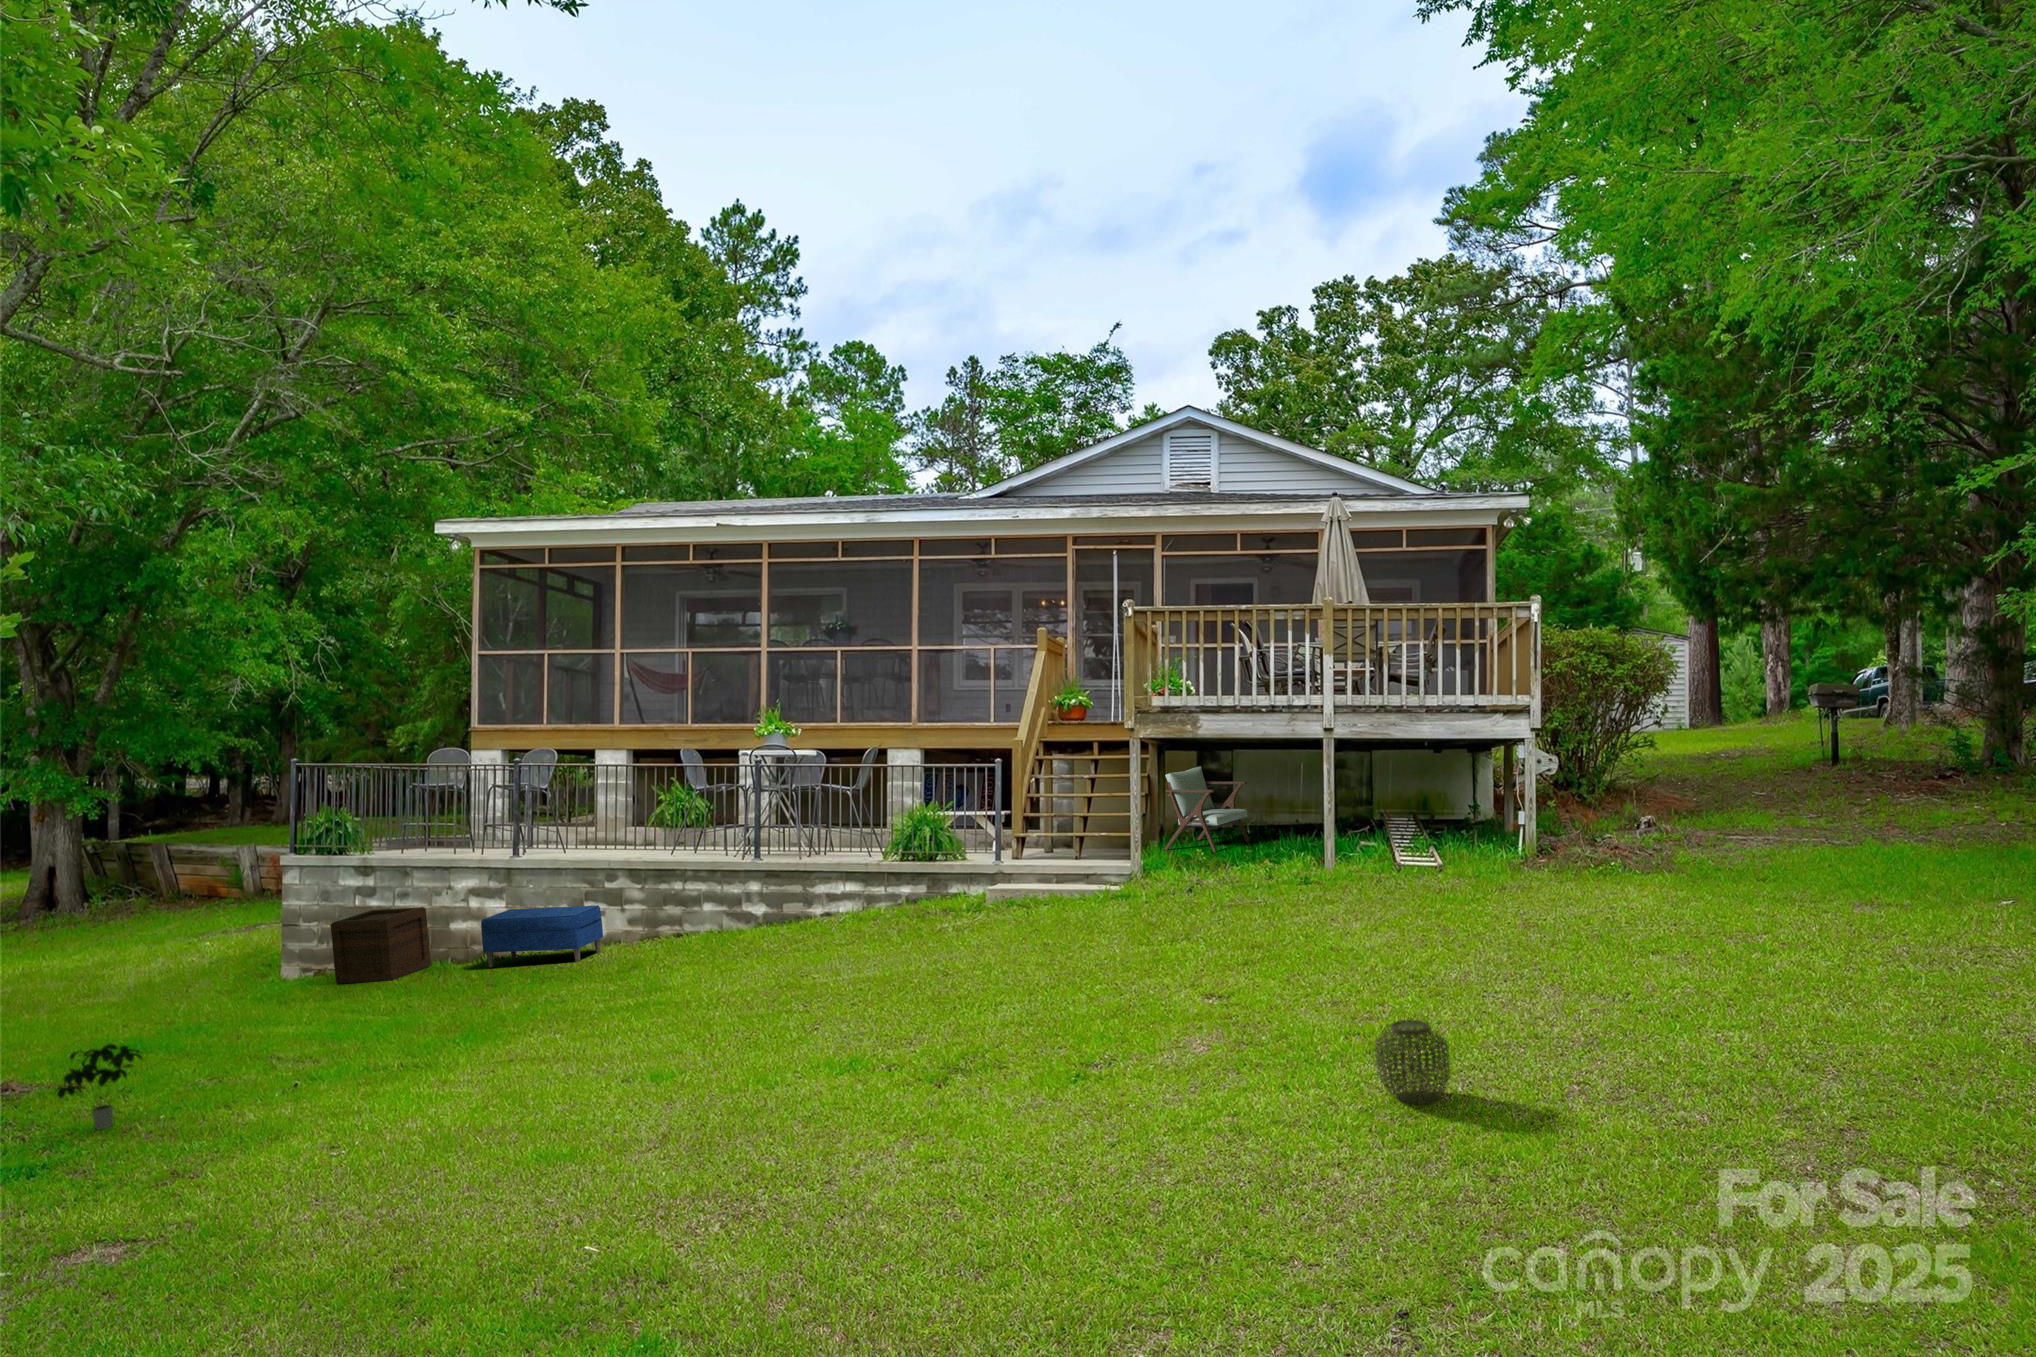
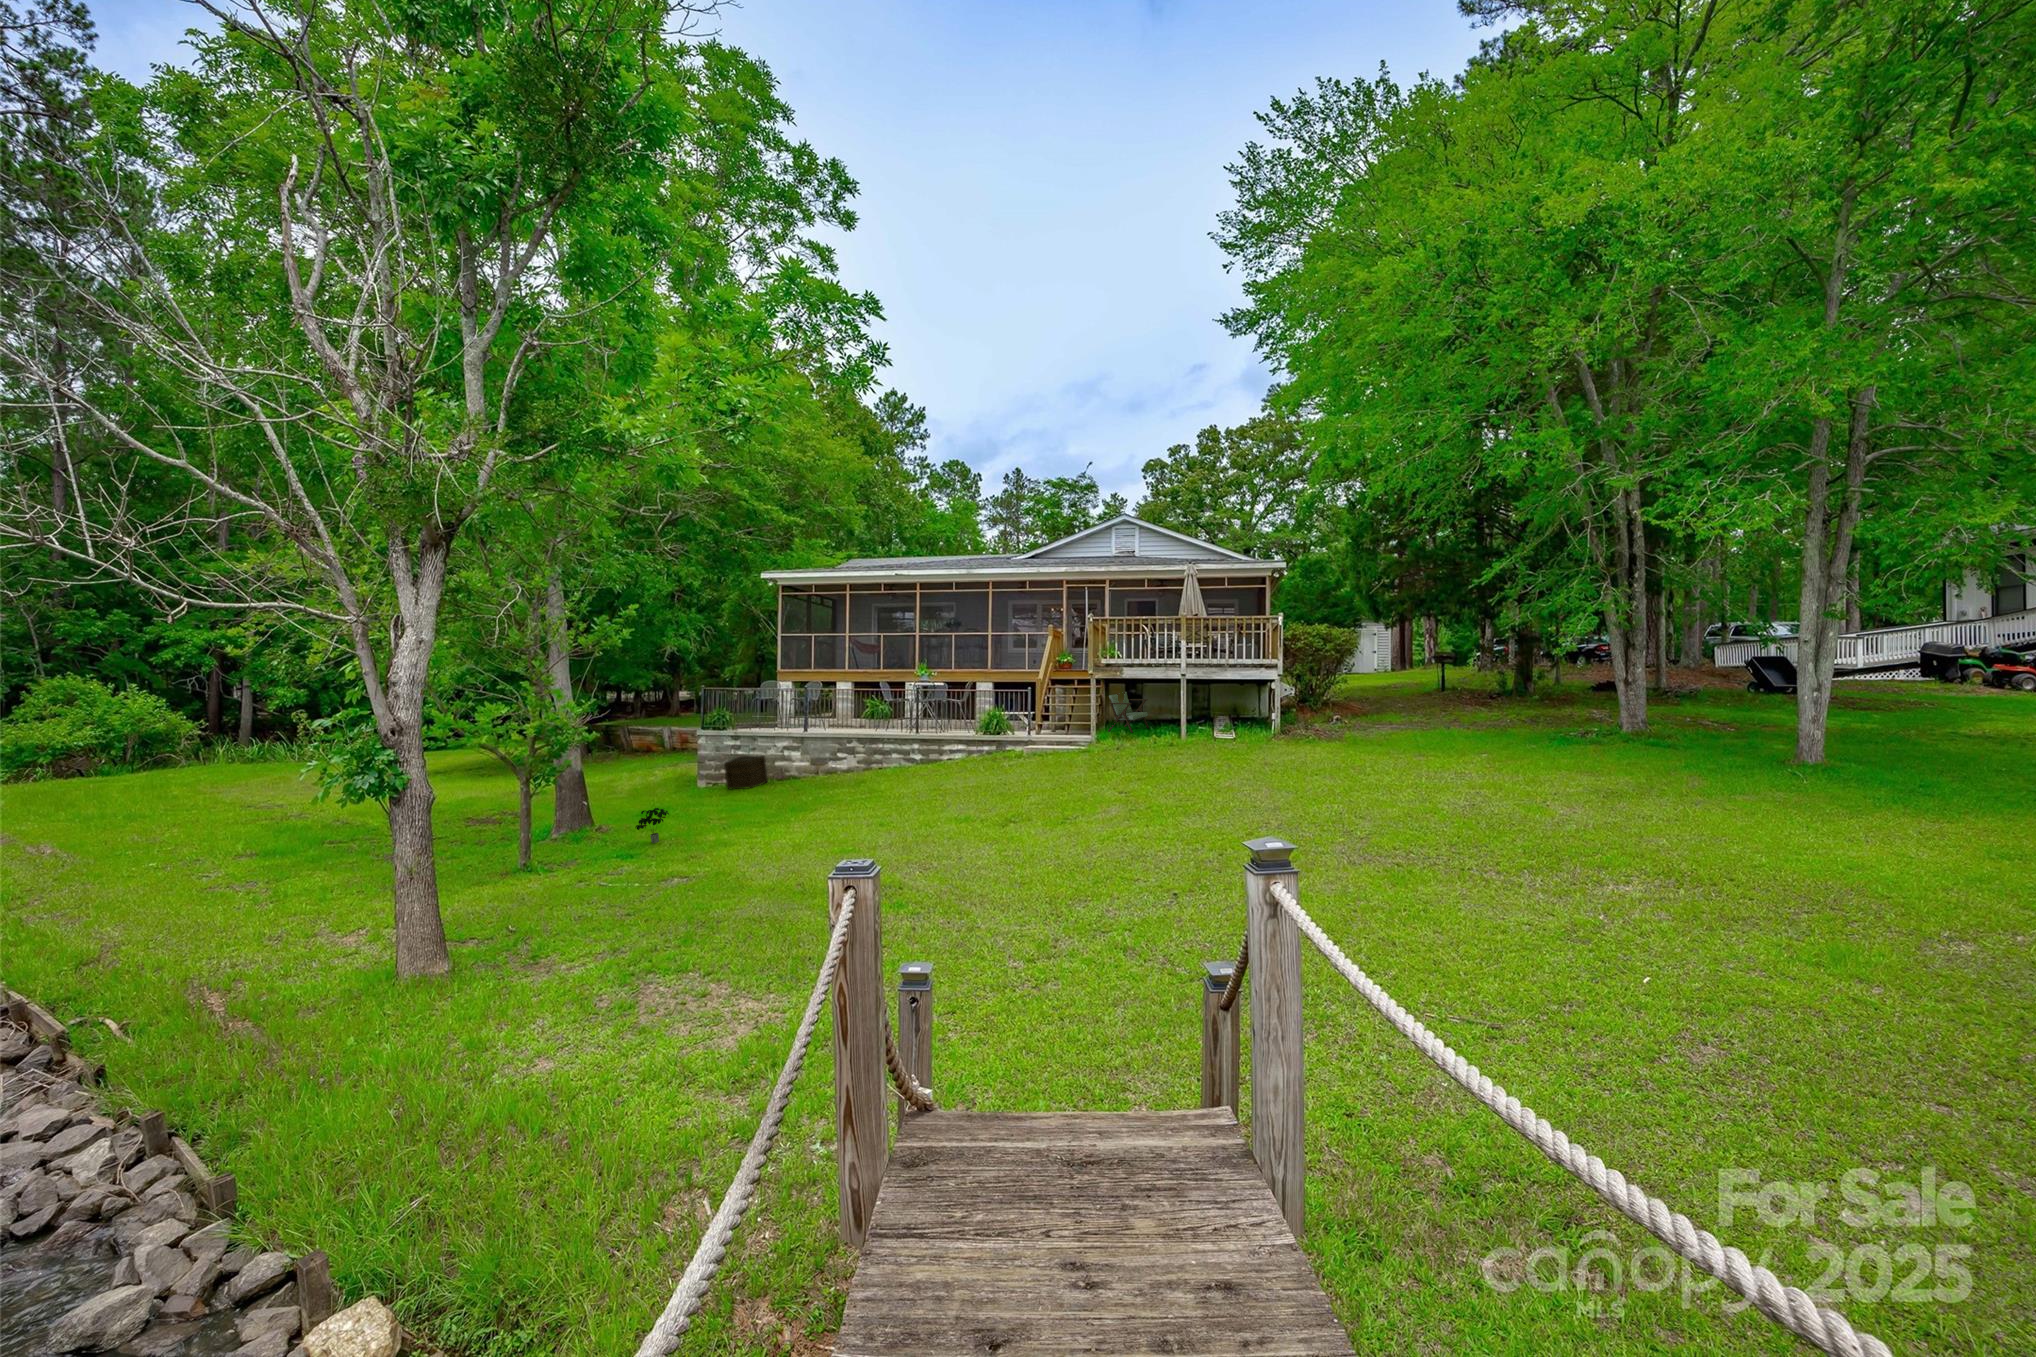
bench: present [481,905,603,967] -> none [792,755,847,783]
woven basket: present [1375,1020,1450,1104] -> none [1178,798,1208,831]

